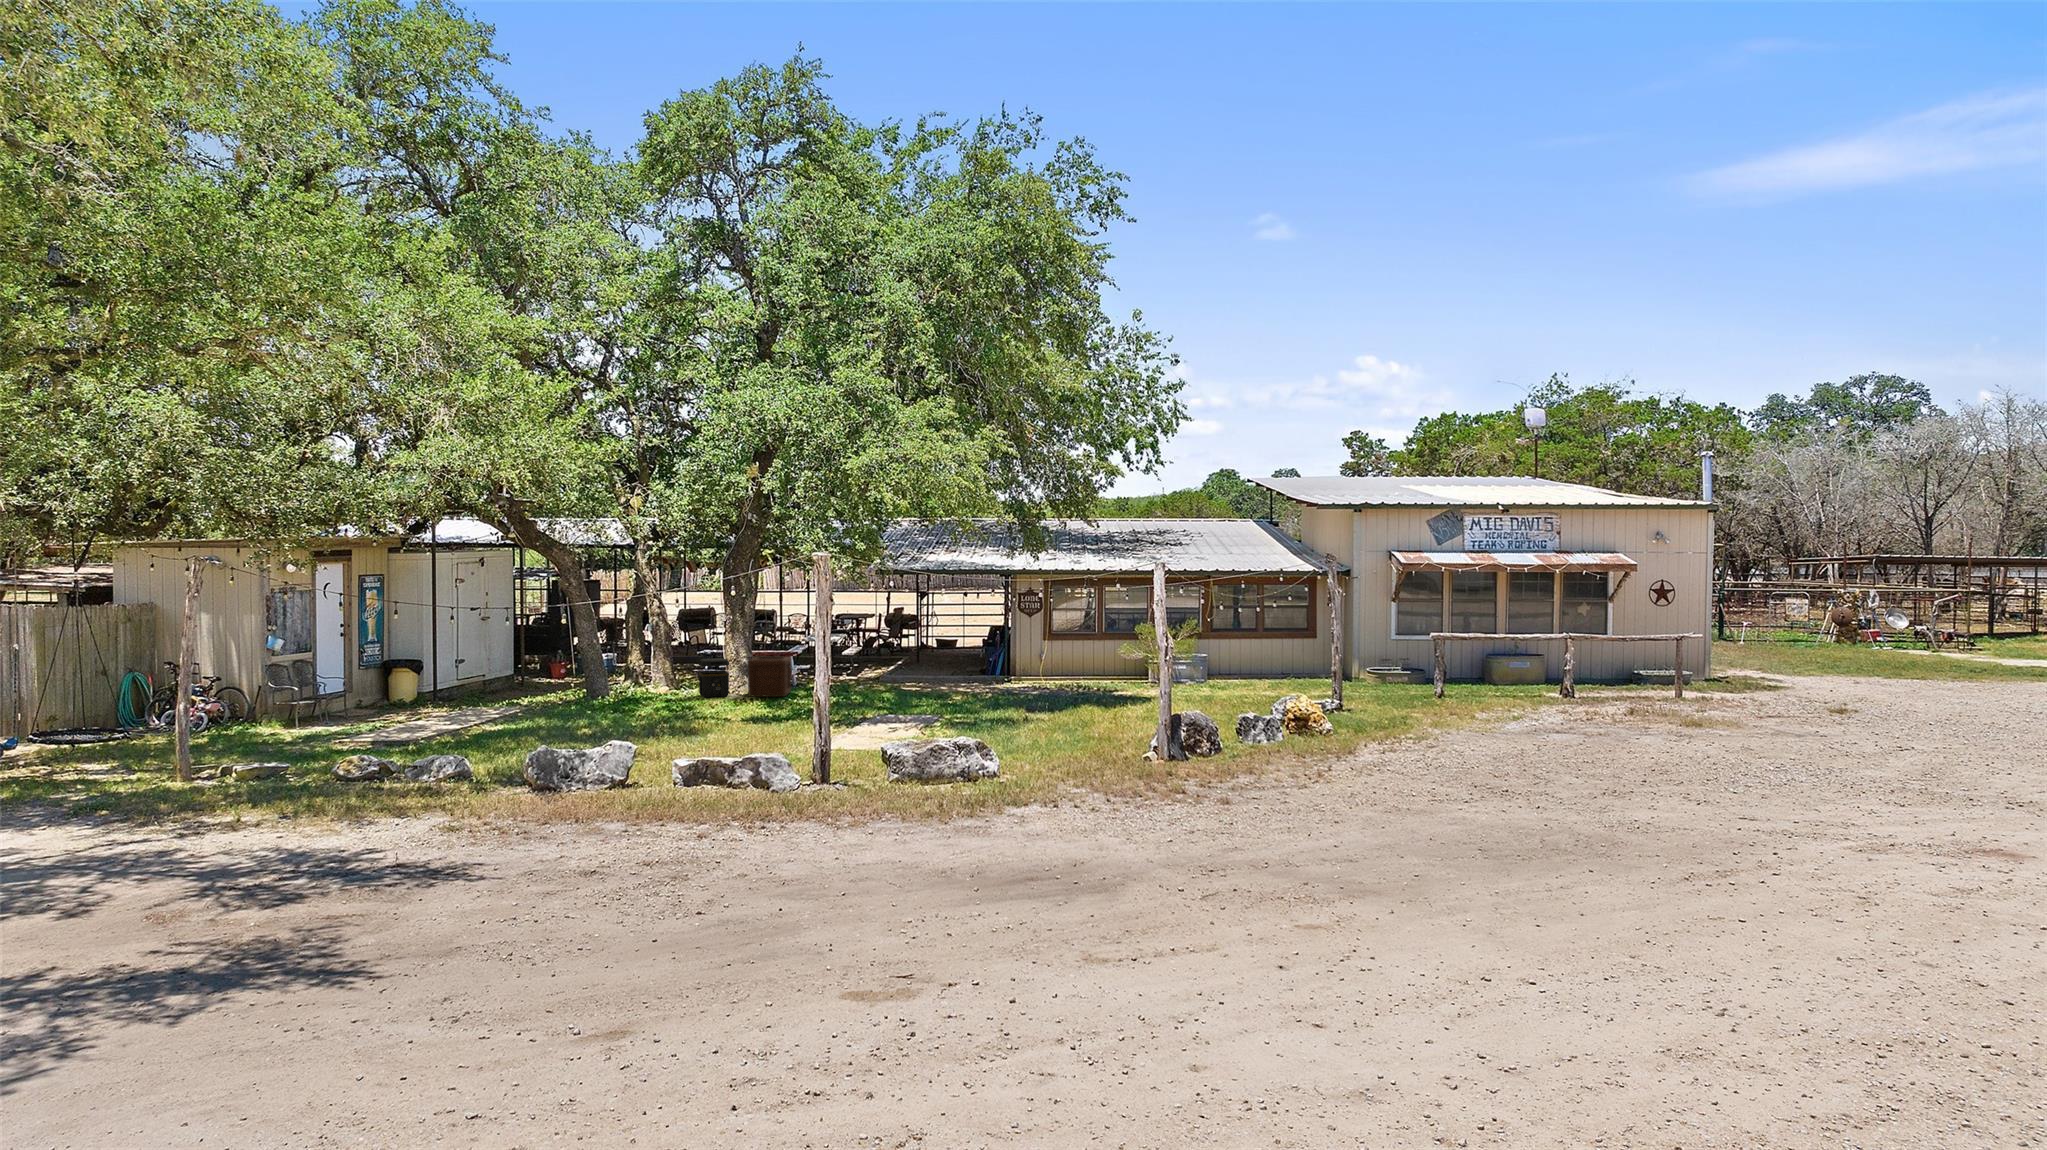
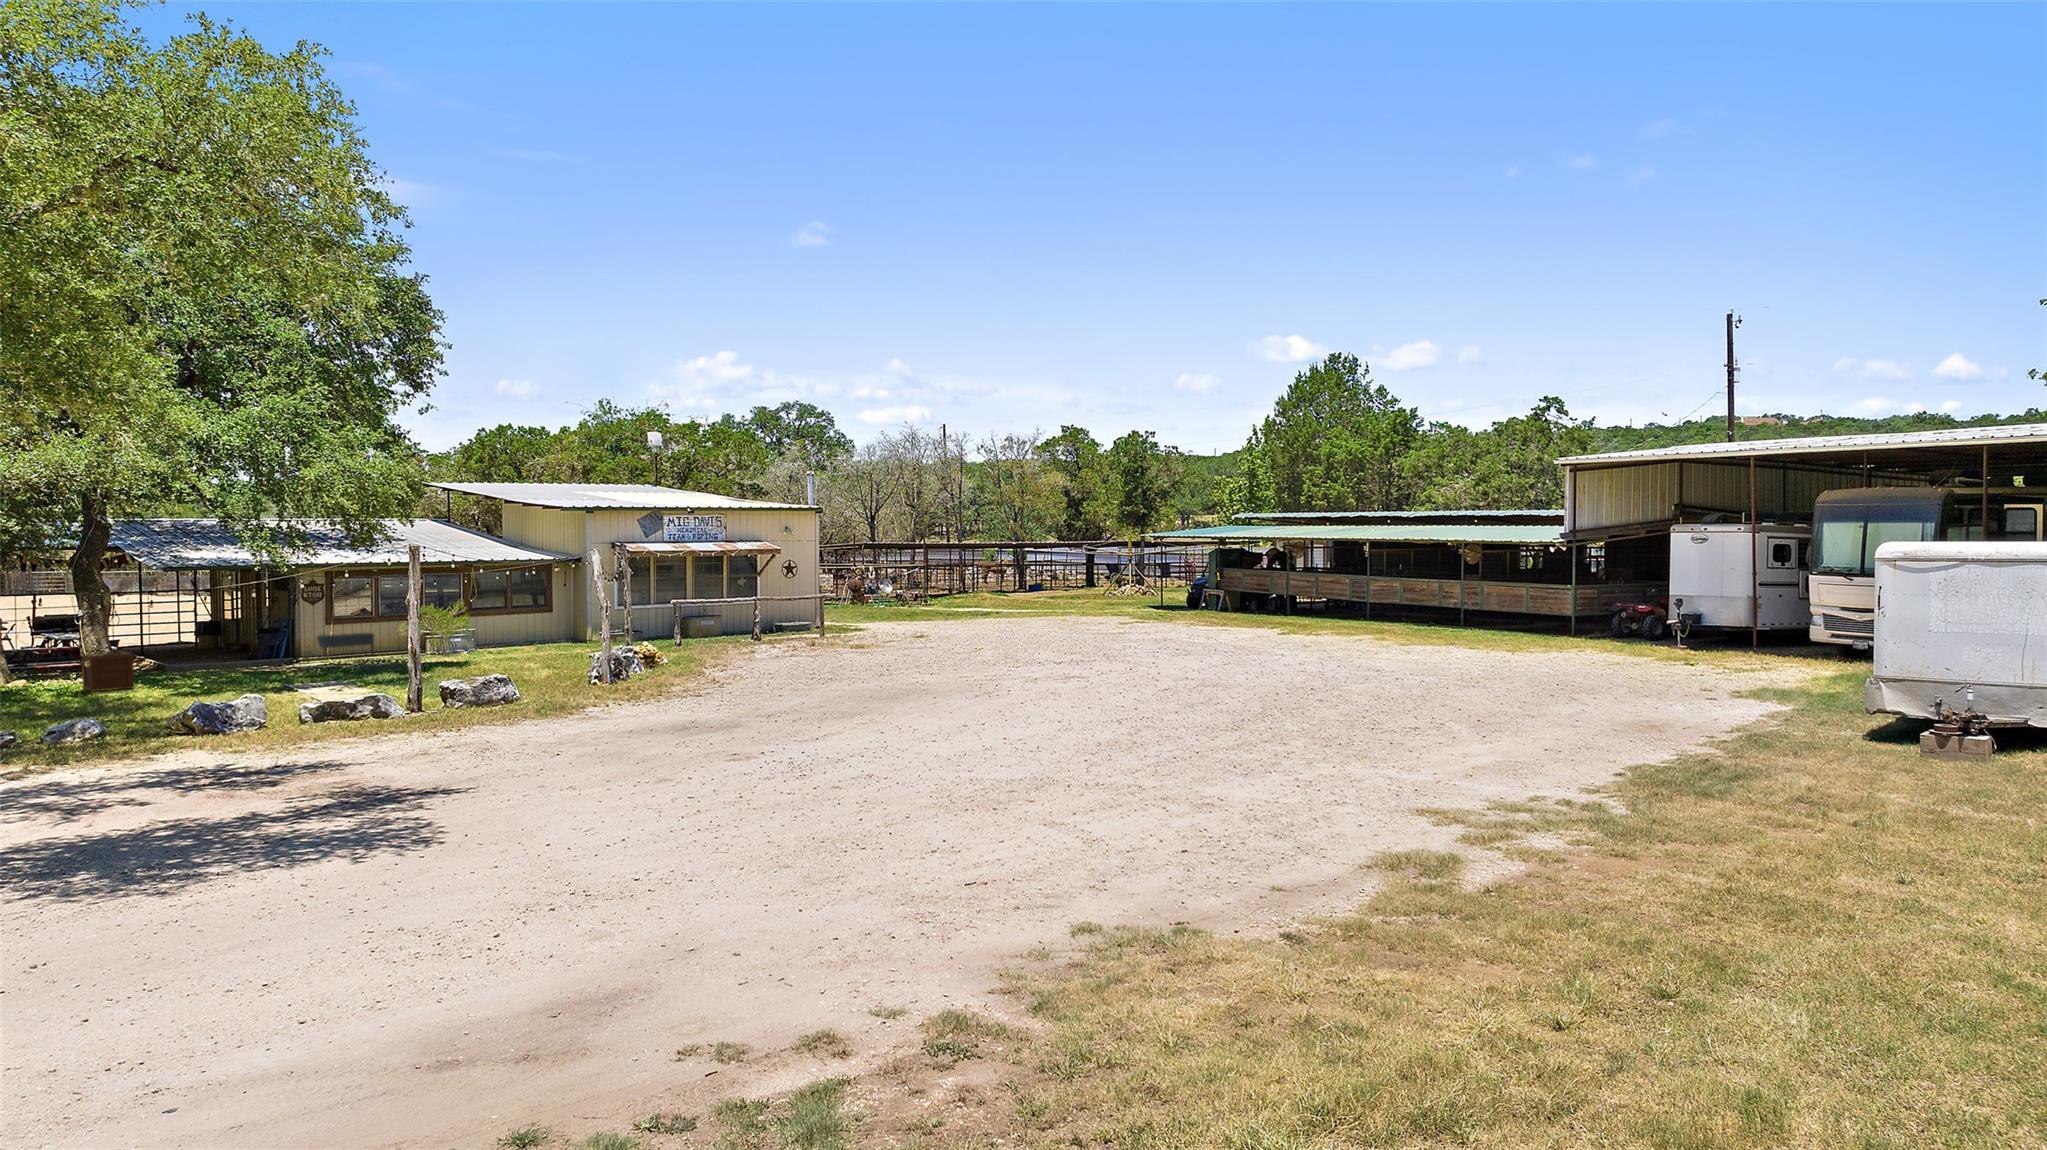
bench: none [1032,648,1089,675] -> present [316,633,374,658]
toolbox: present [699,658,729,698] -> none [26,657,68,696]

